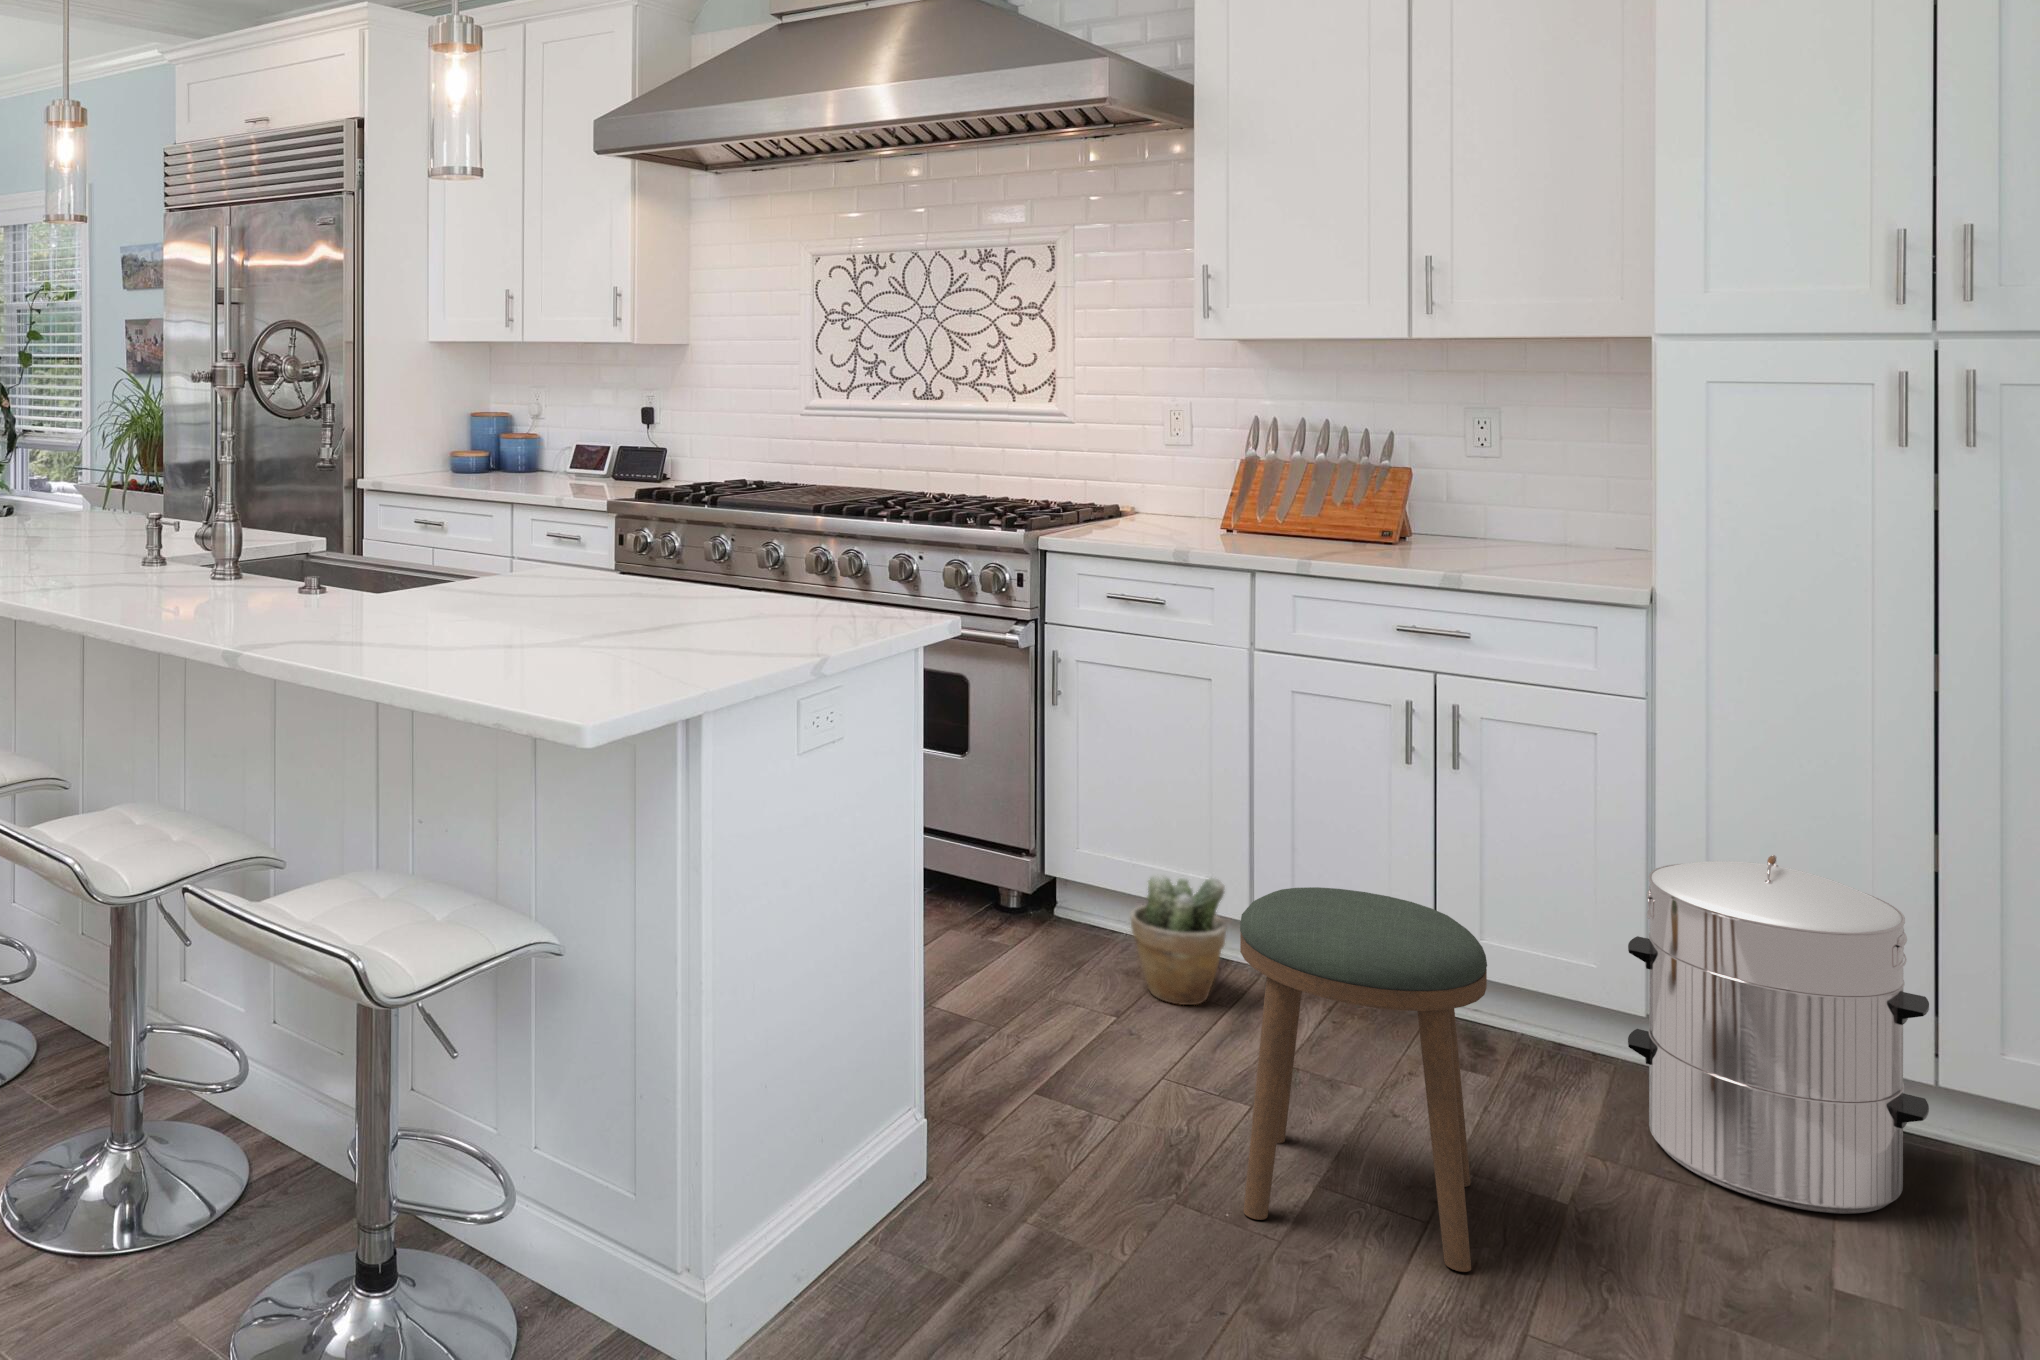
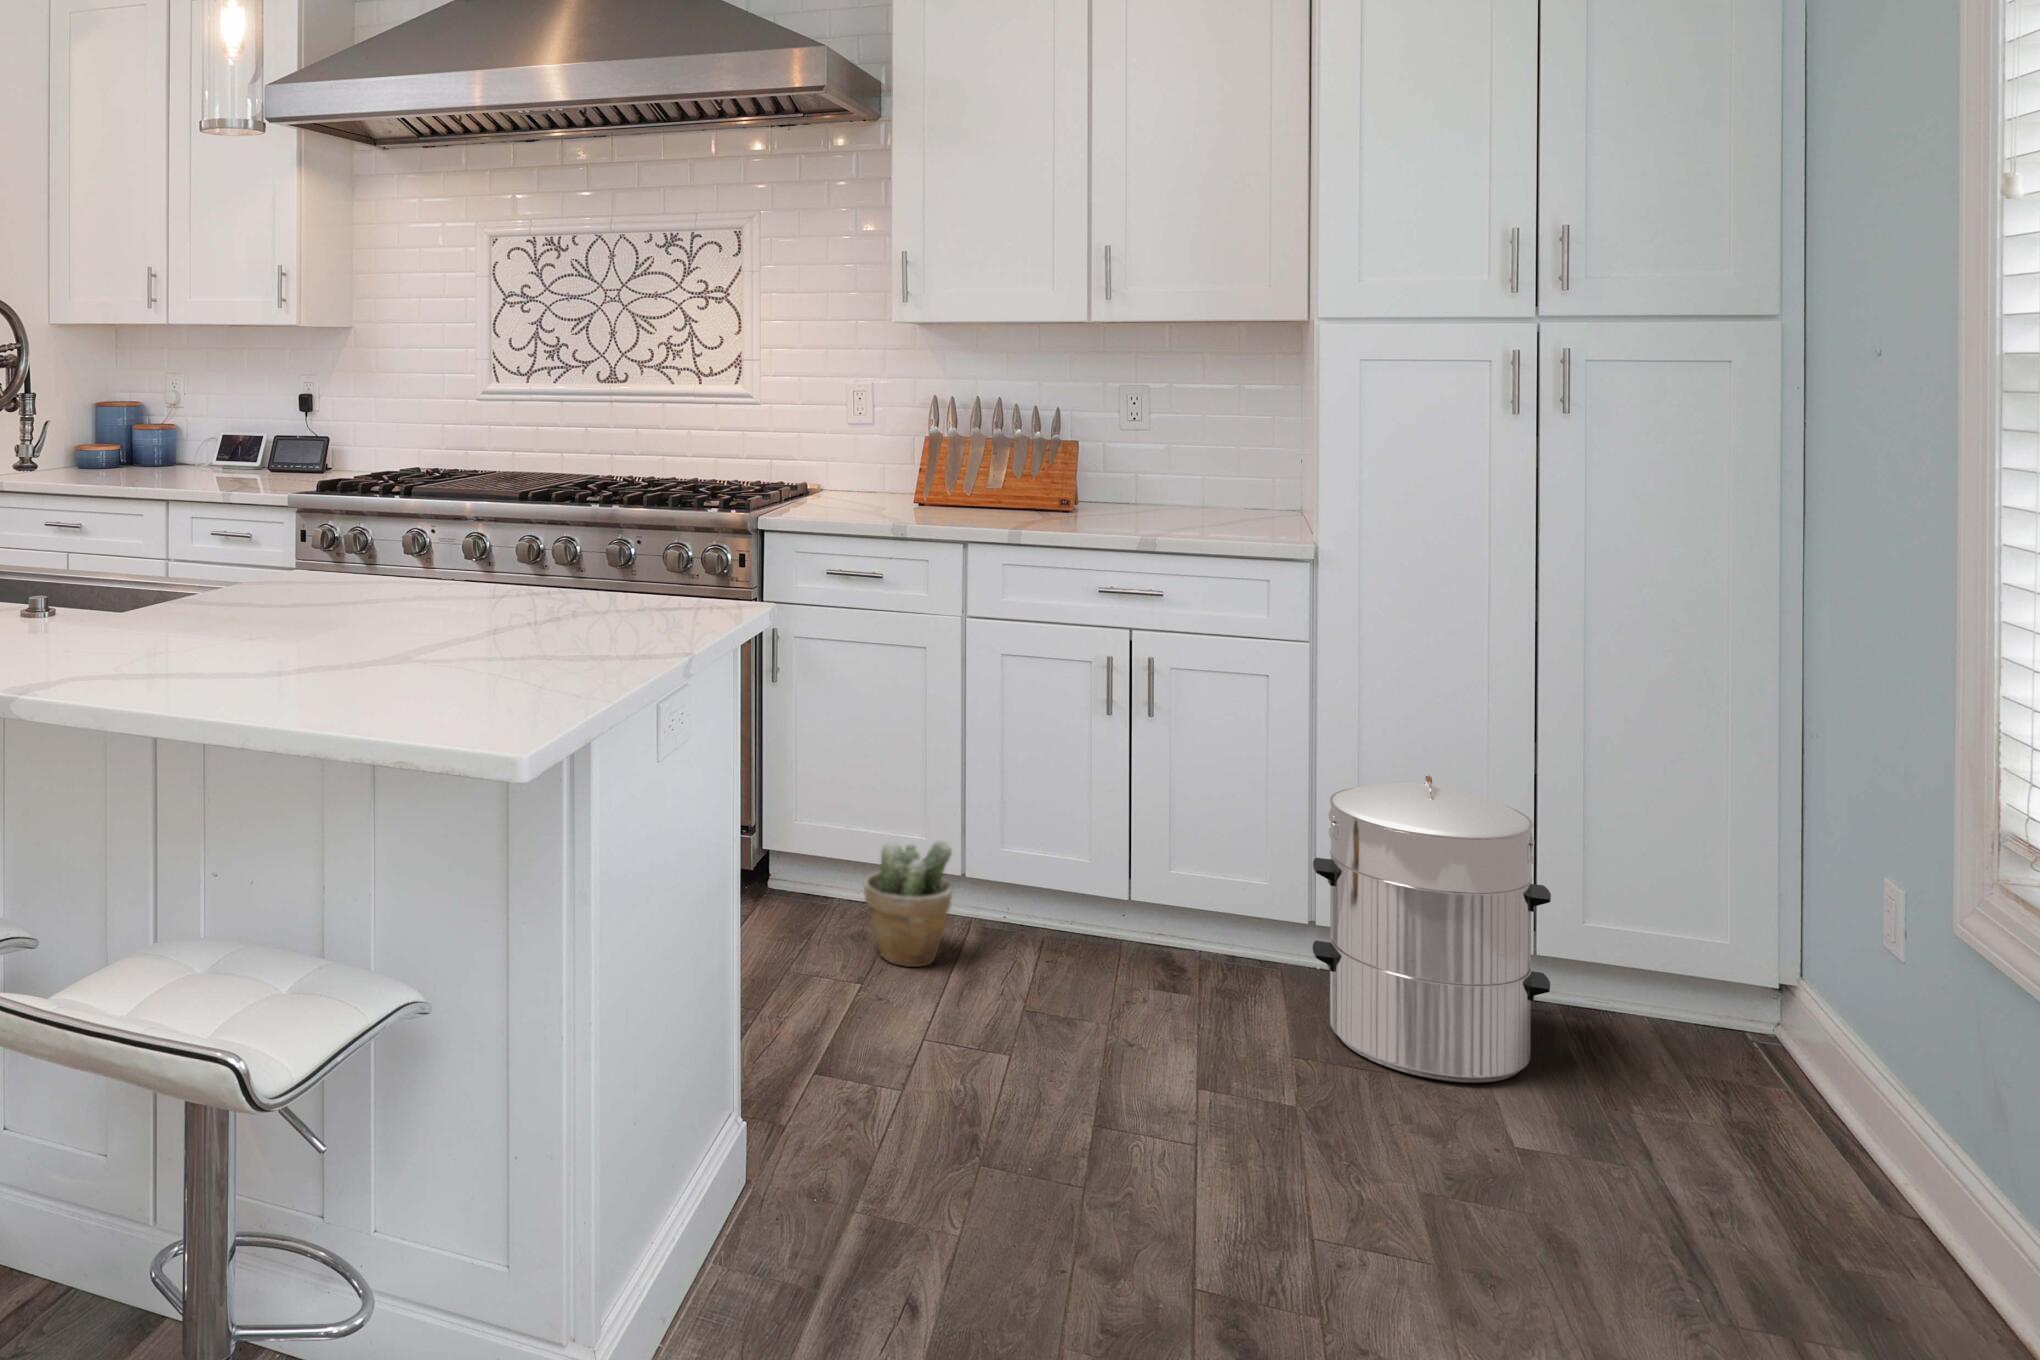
stool: present [1240,887,1487,1272] -> none [1028,841,1250,1186]

